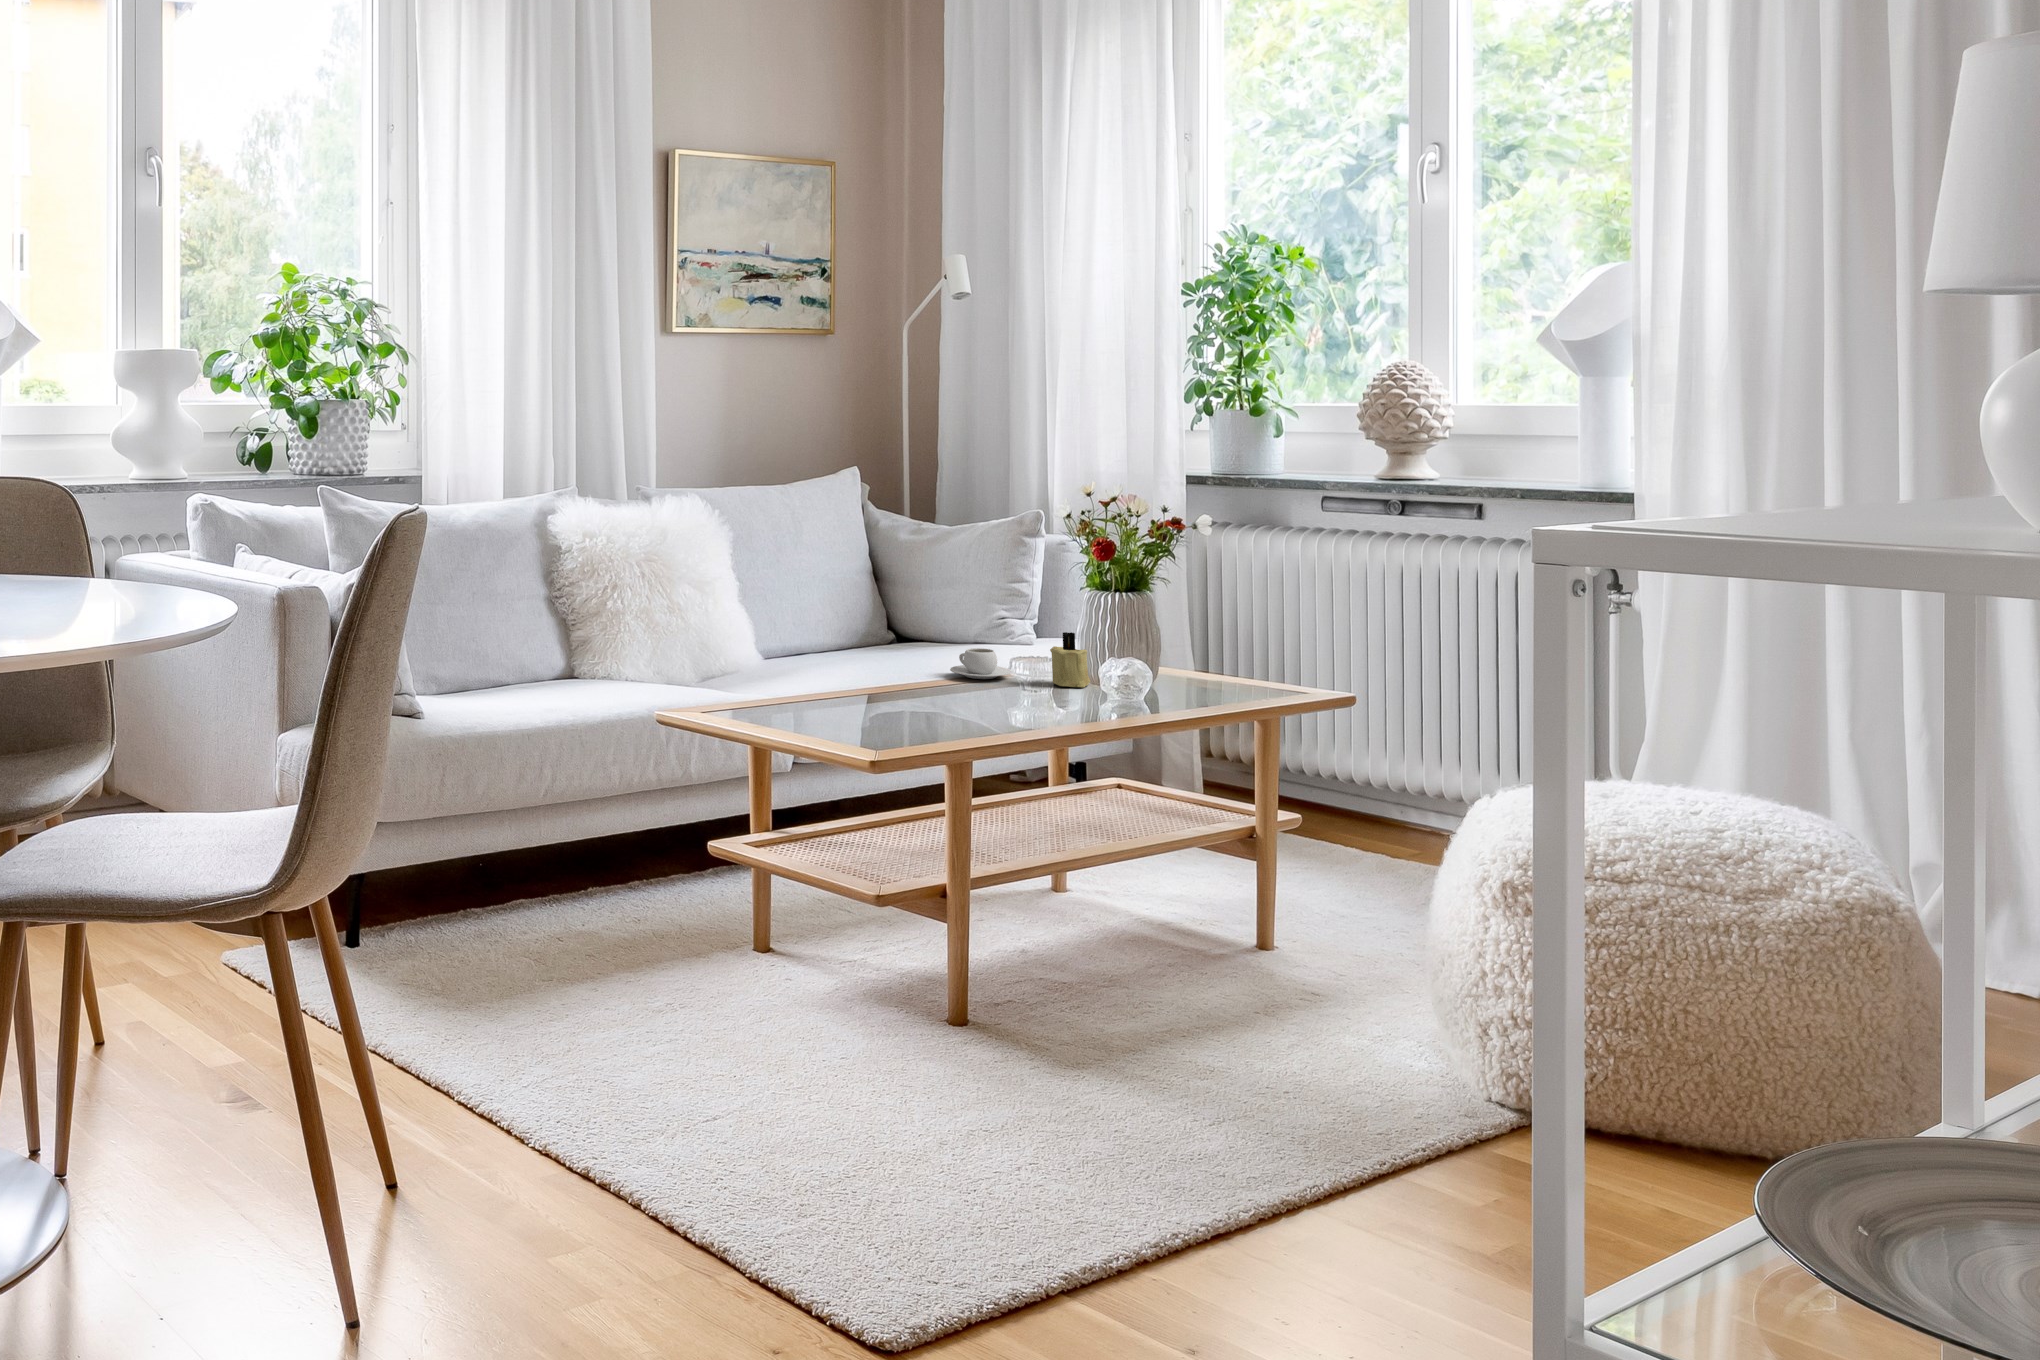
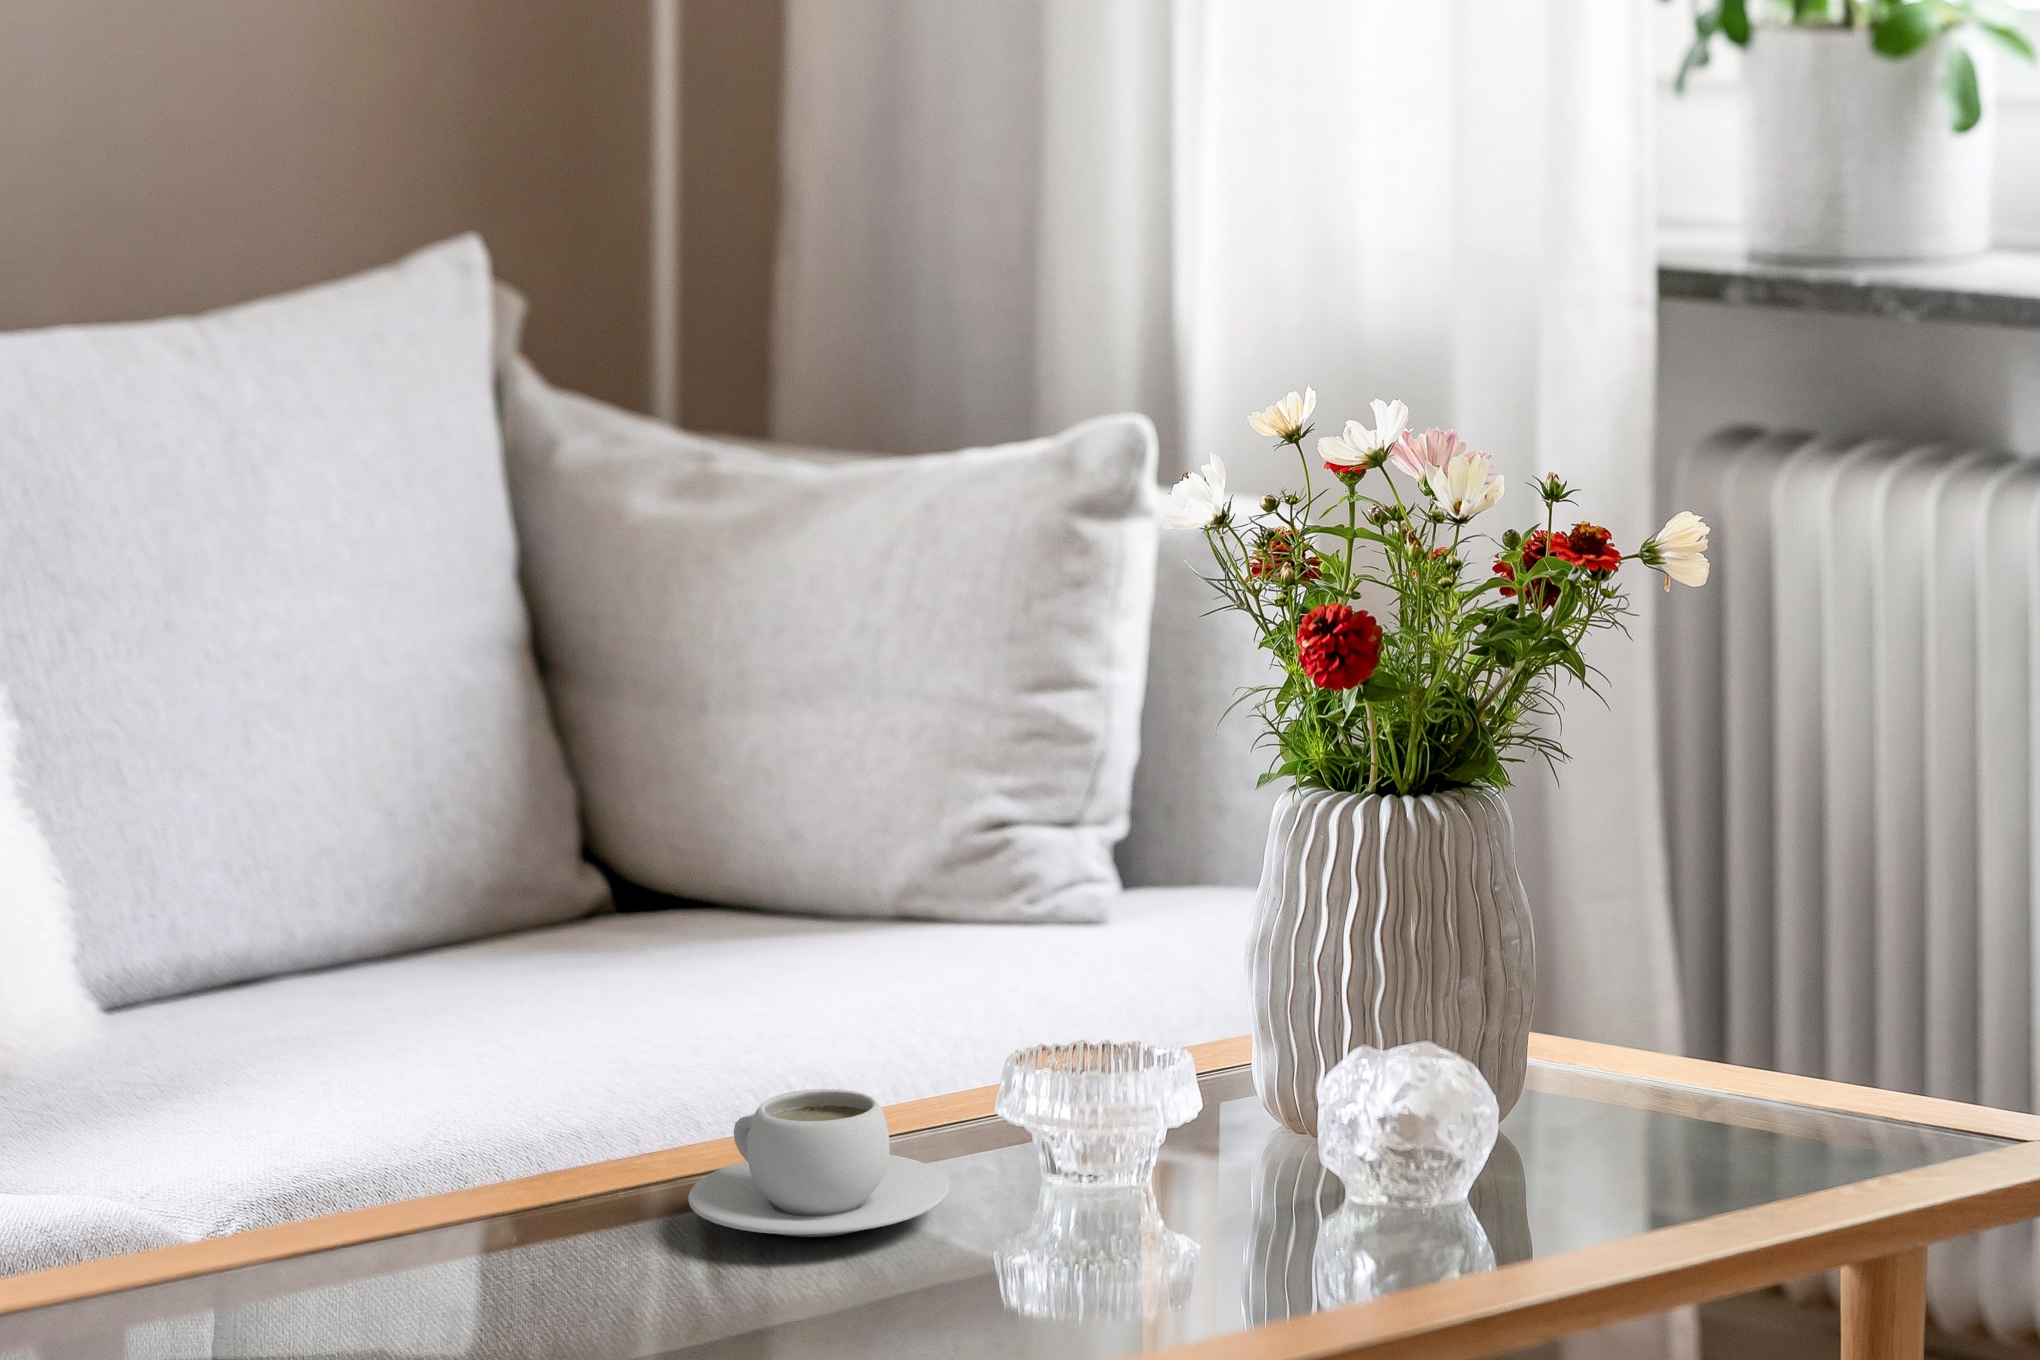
candle: present [1050,632,1090,687] -> none [1104,1021,1268,1267]

